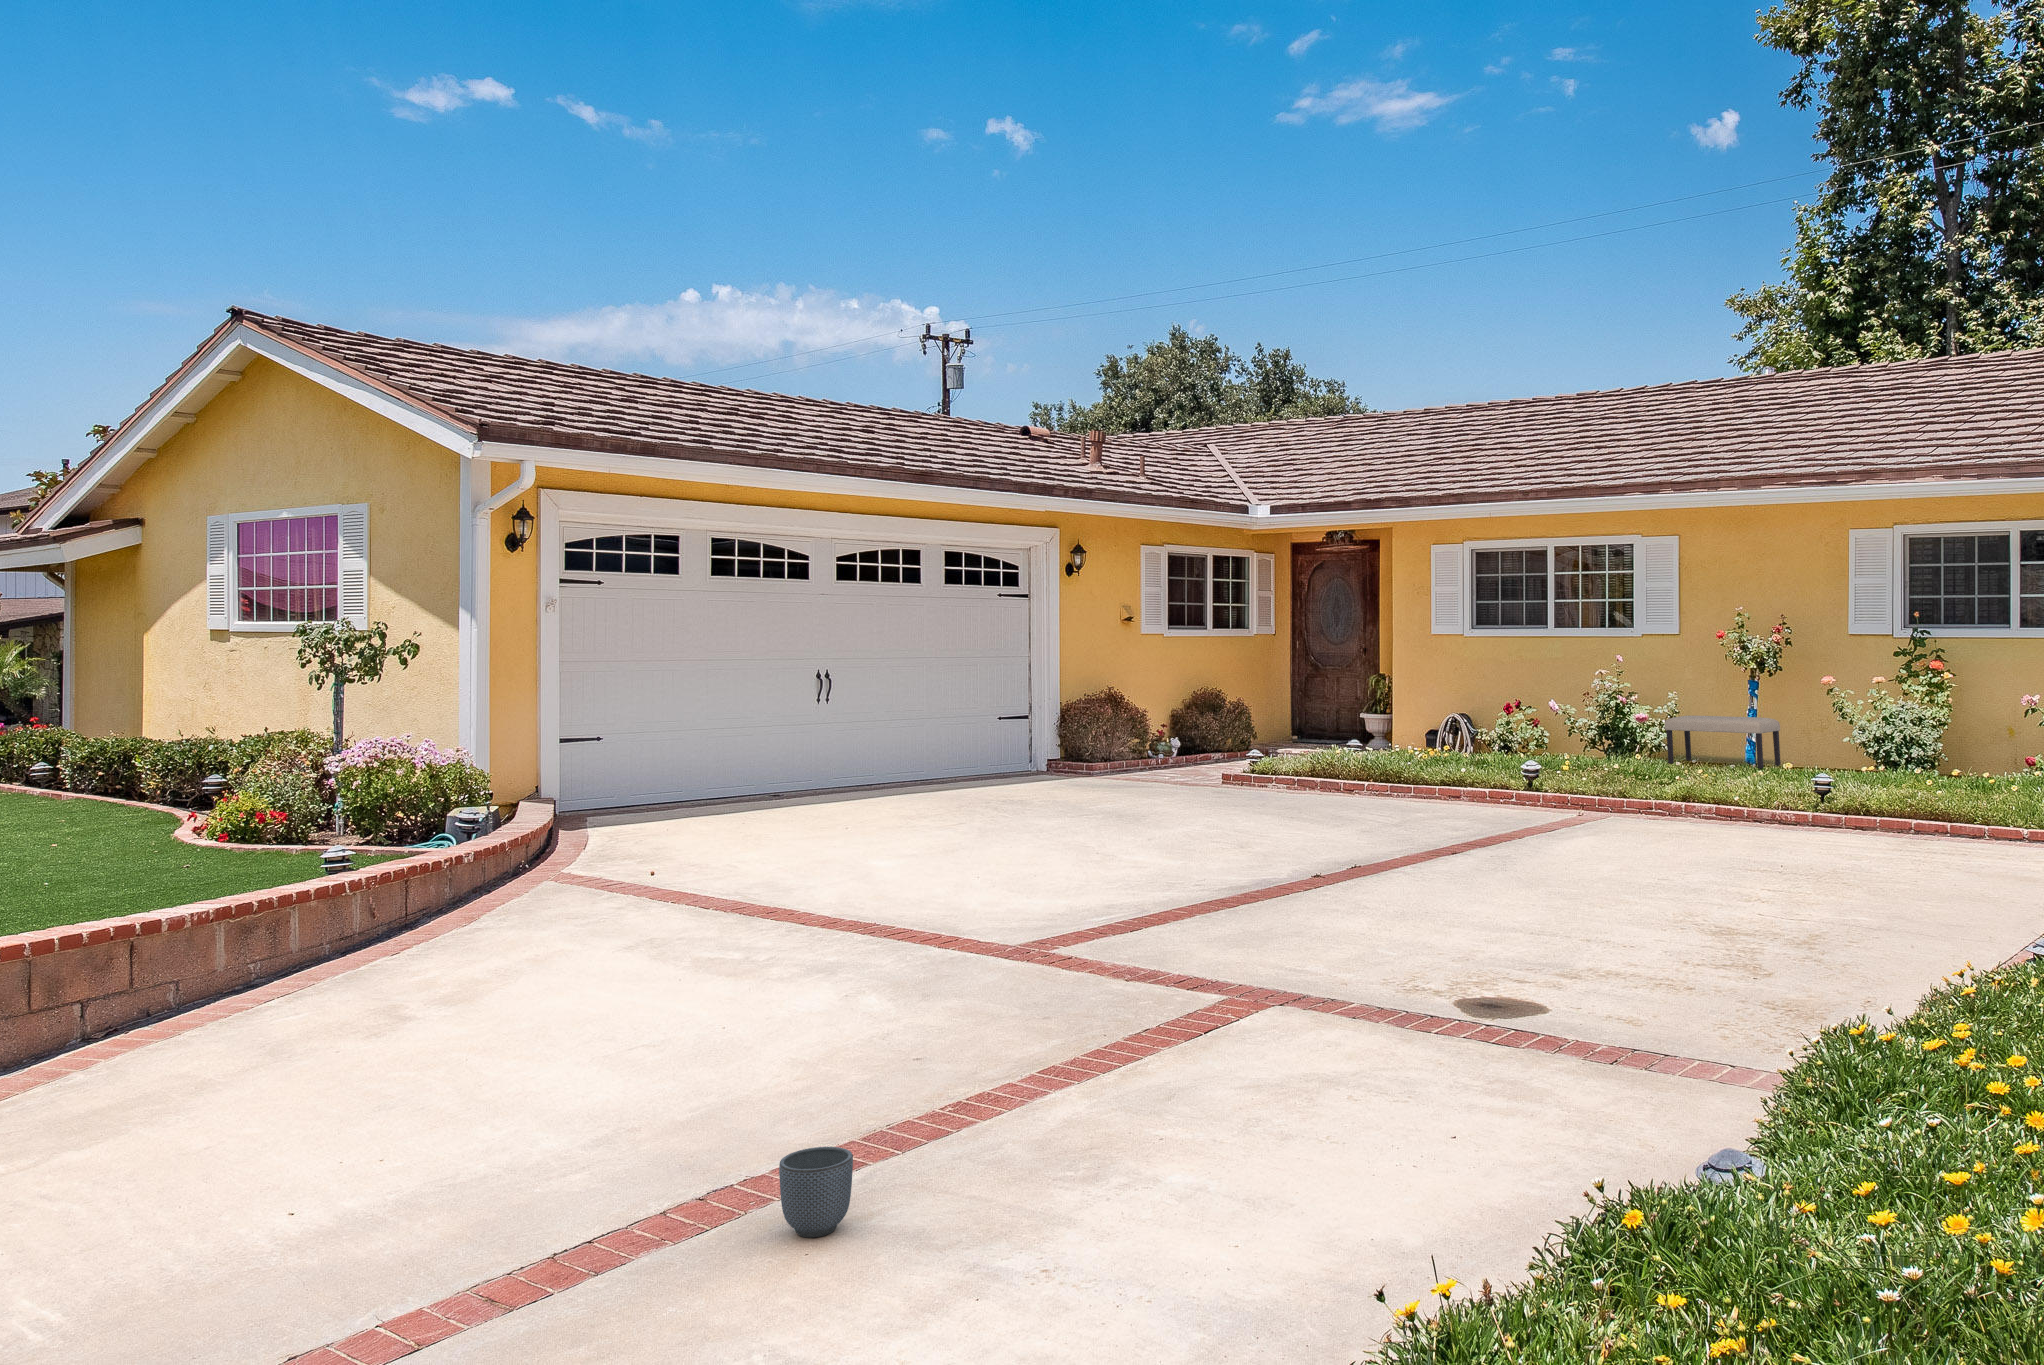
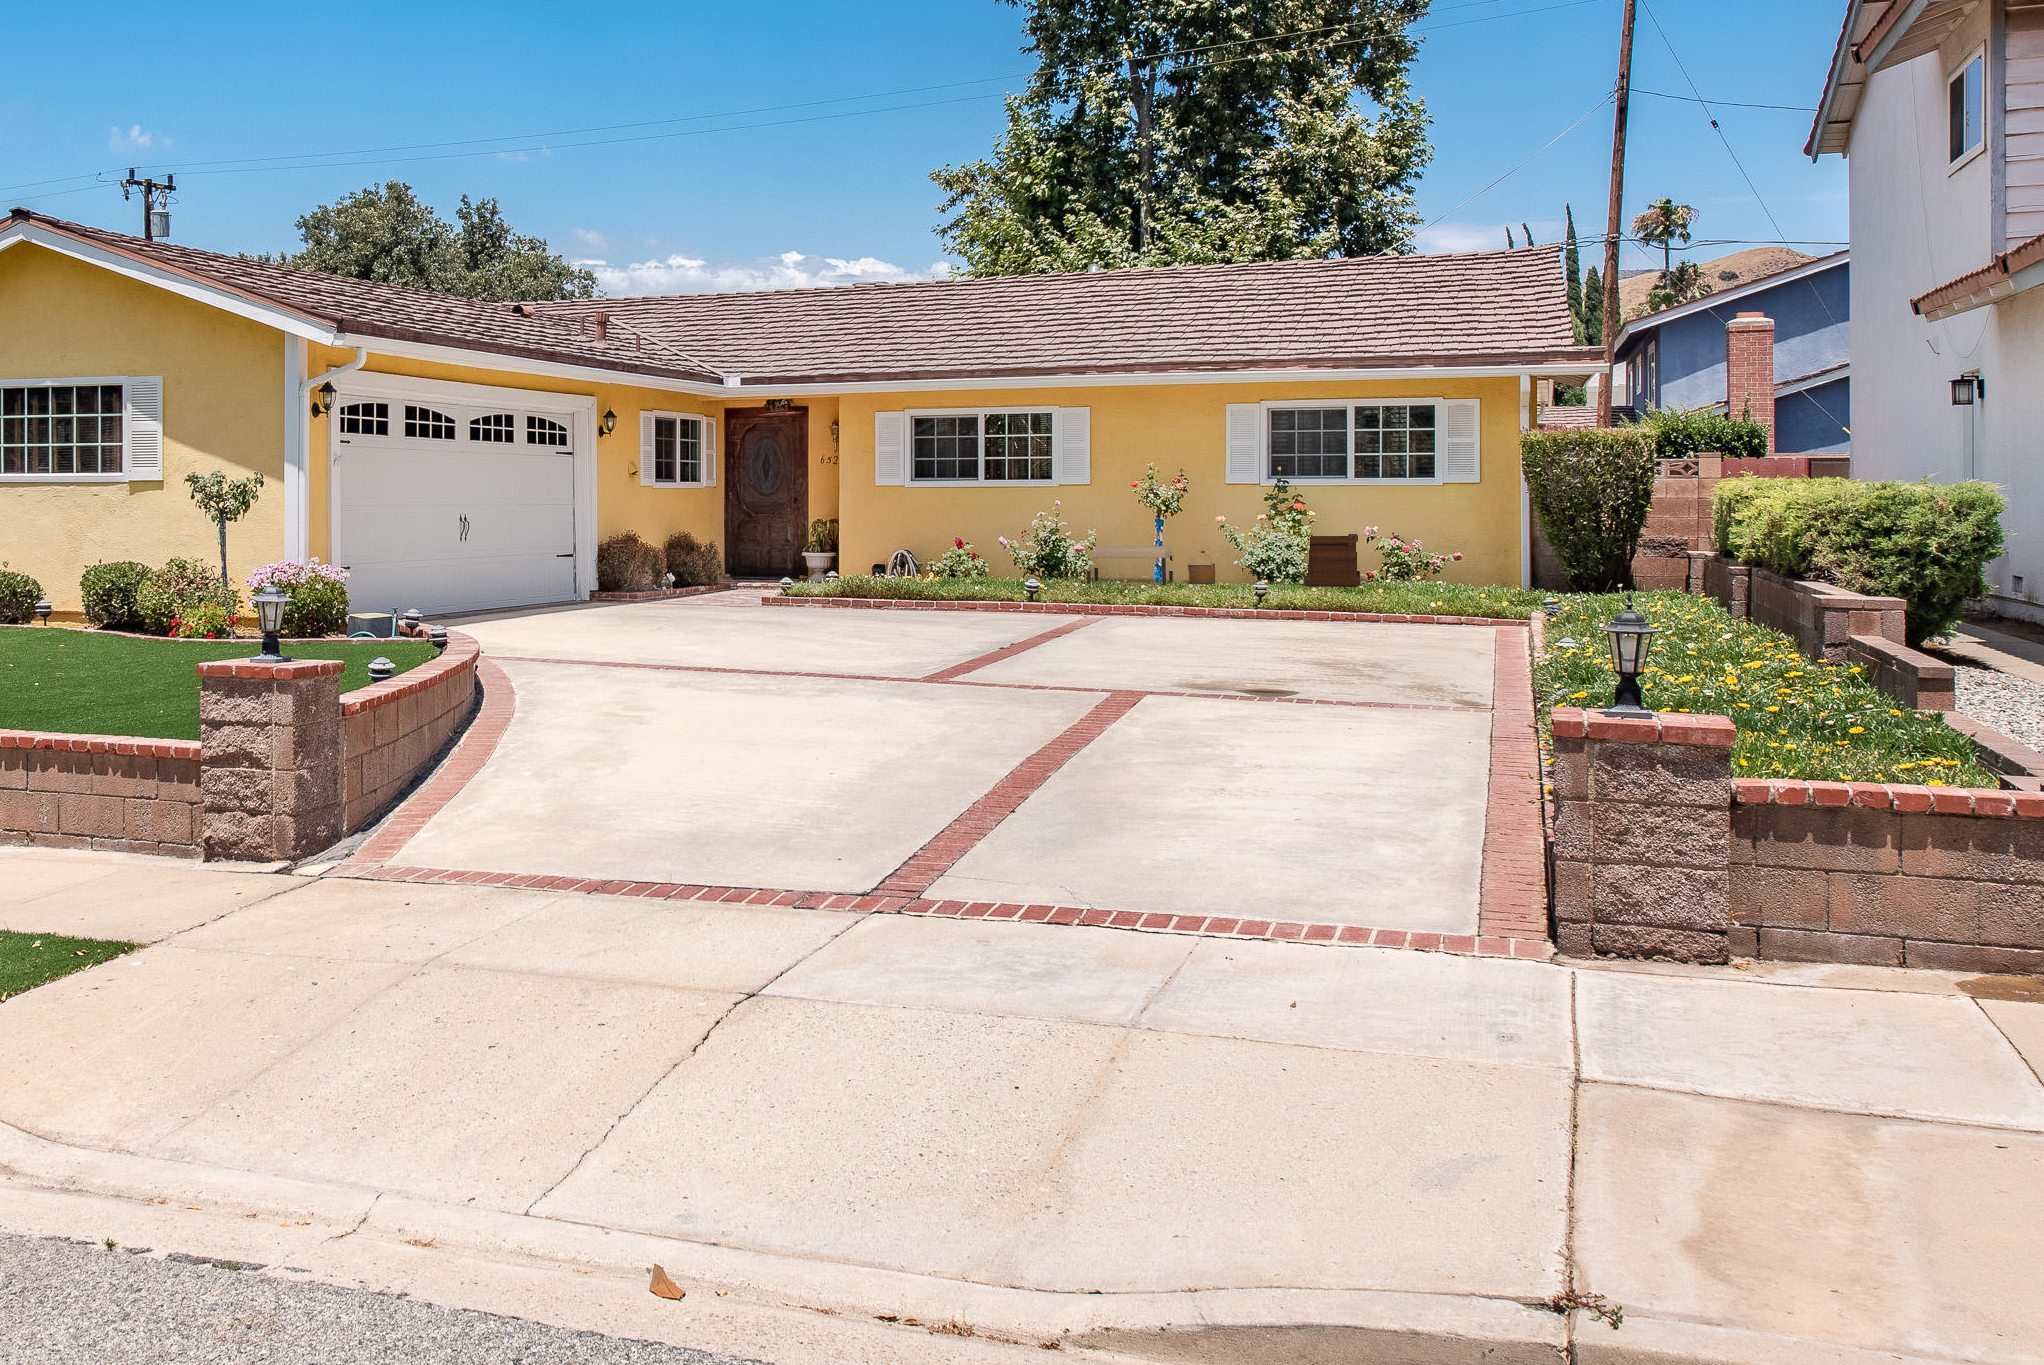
wooden crate: none [1938,706,2034,782] -> present [1304,534,1360,586]
bucket: none [1797,725,1835,770] -> present [1188,551,1215,584]
planter: present [779,1147,853,1238] -> none [1216,740,1252,777]

